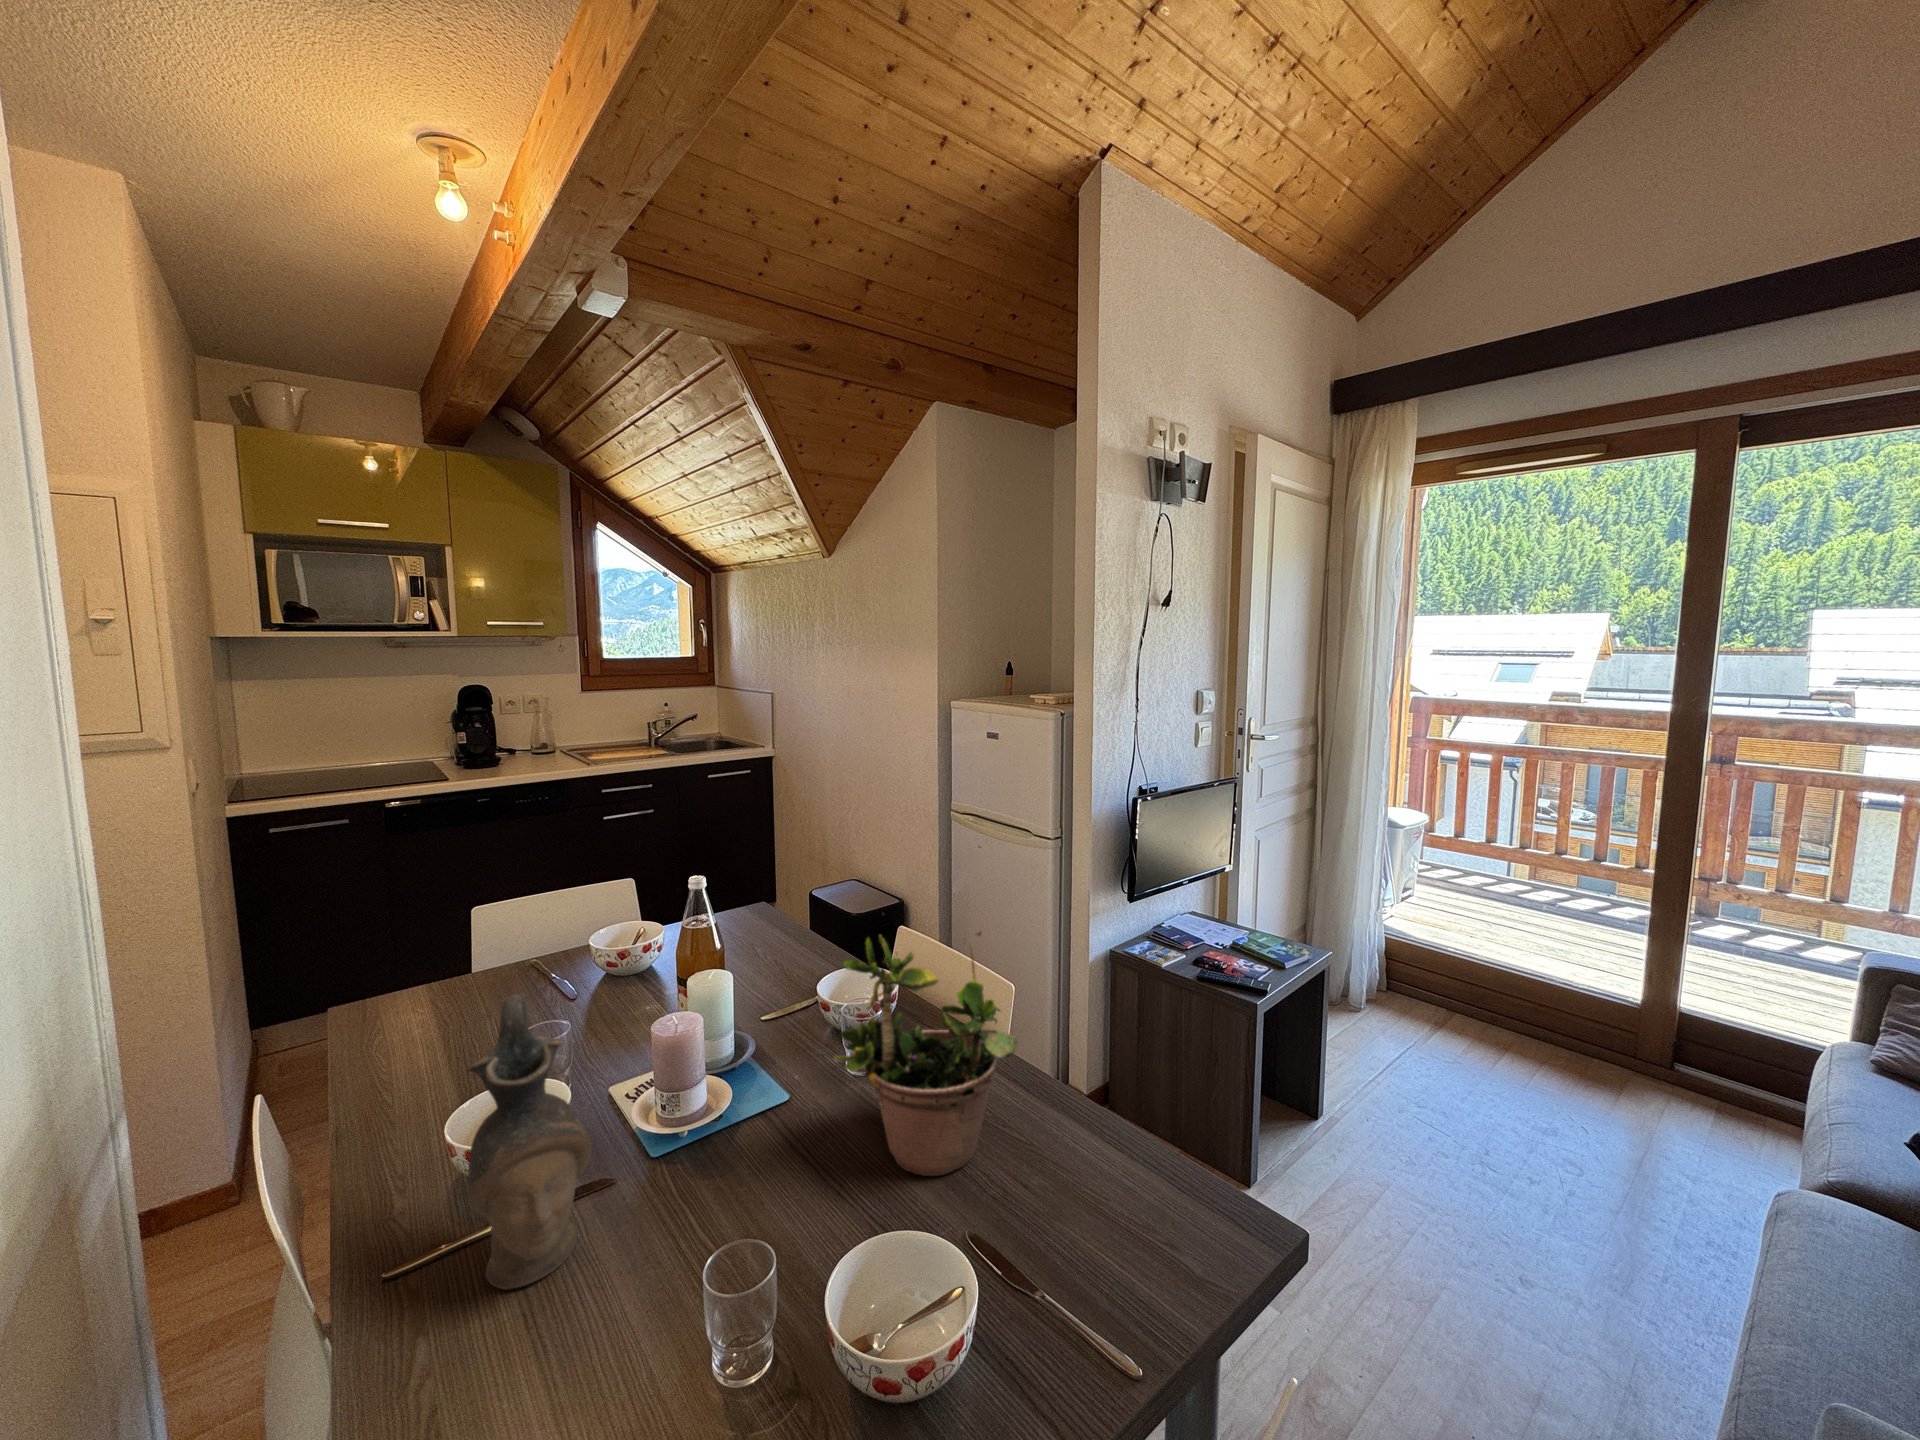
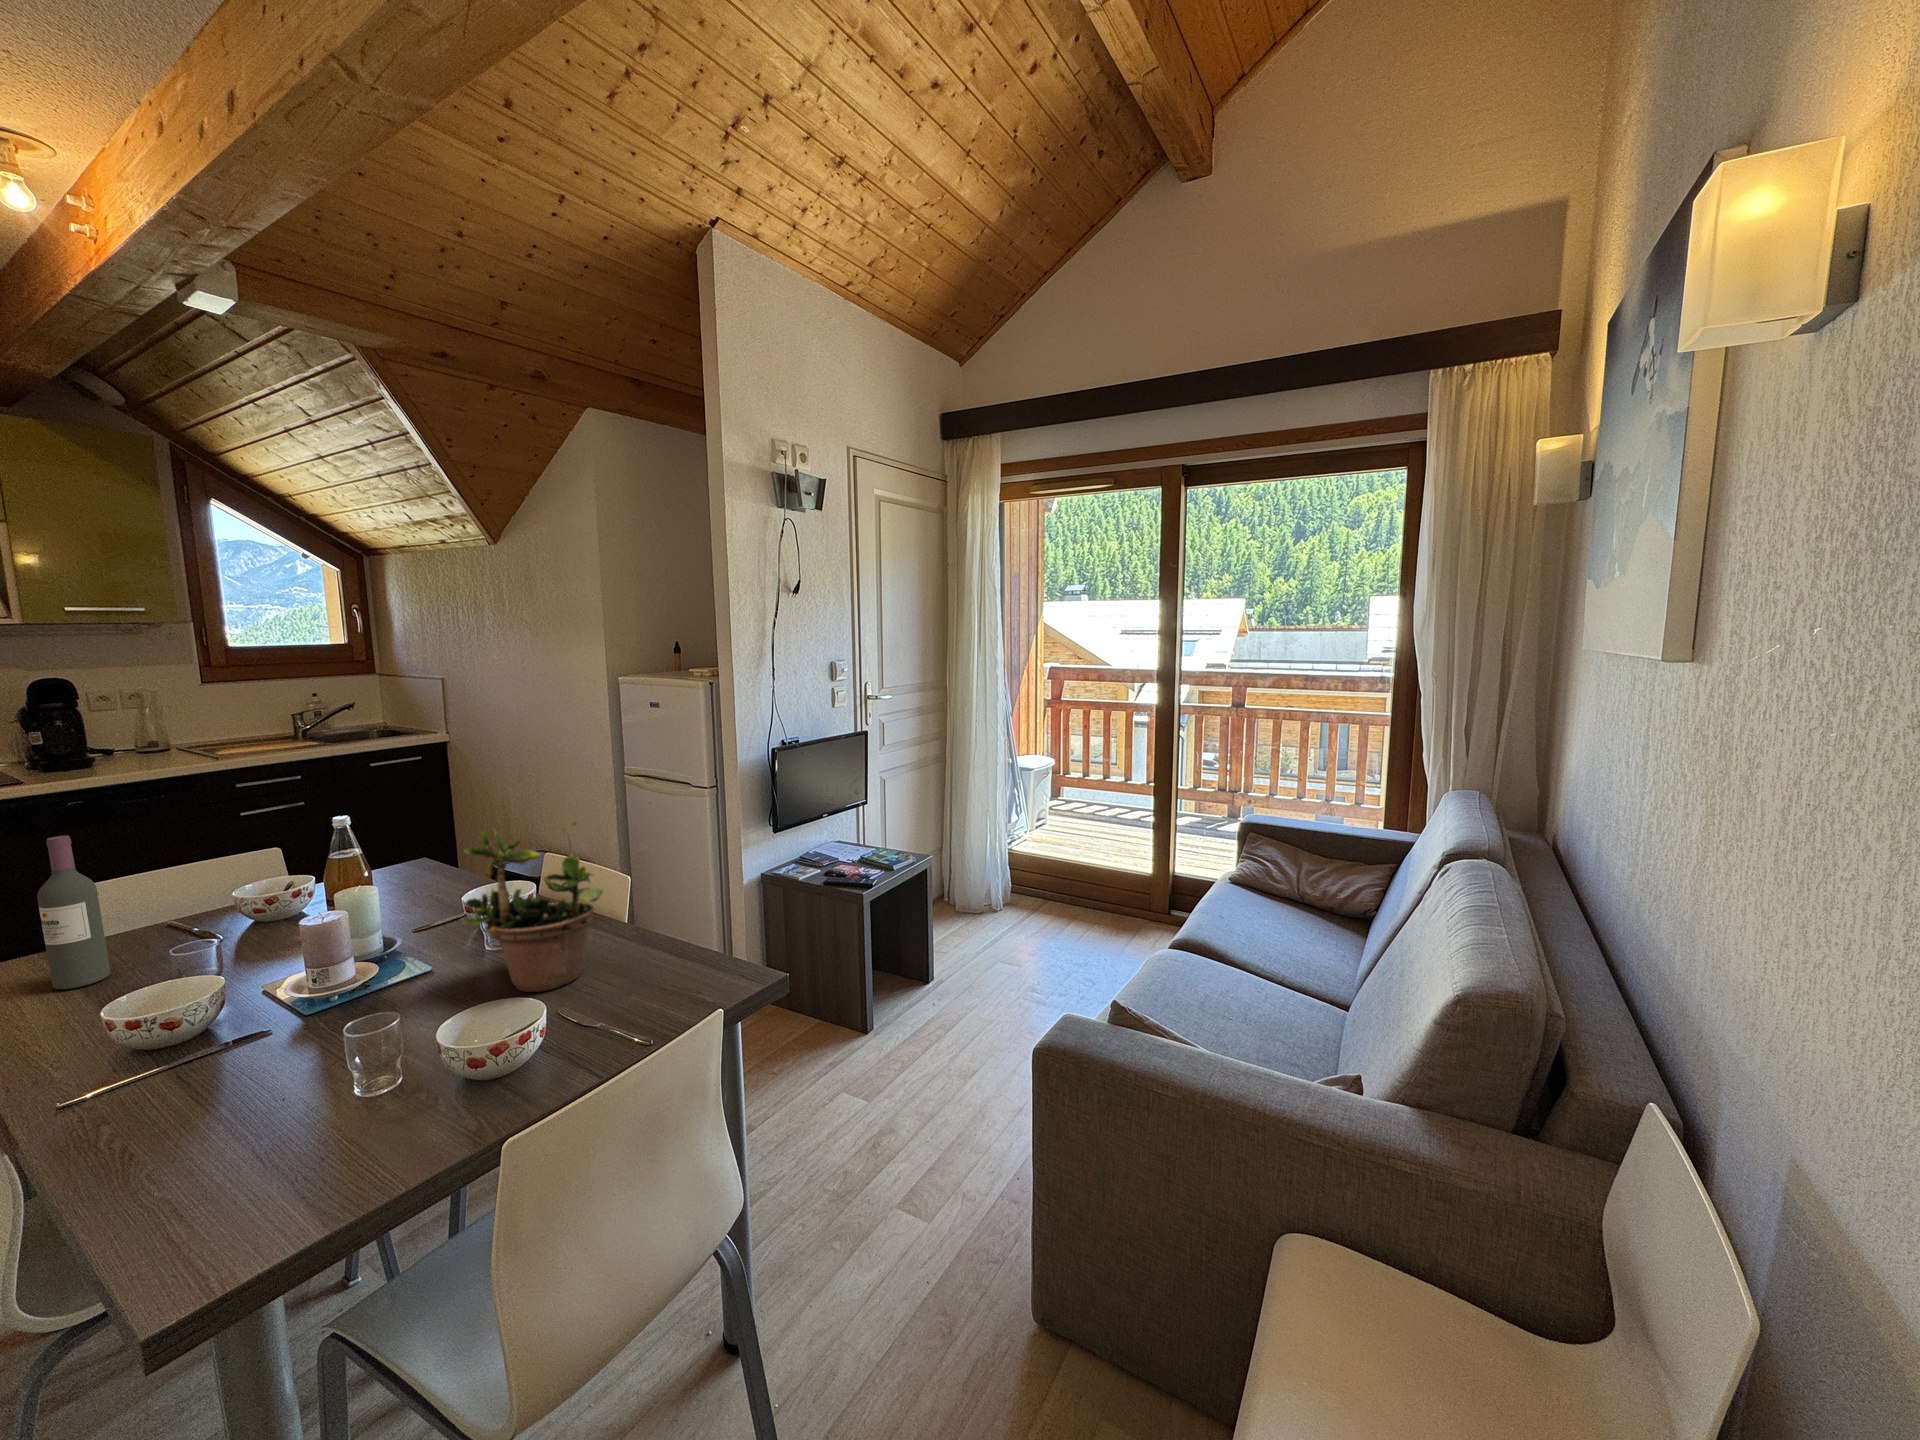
wine bottle: none [415,874,474,1046] -> present [37,836,110,989]
ceramic pitcher: present [467,995,592,1289] -> none [131,889,250,1094]

